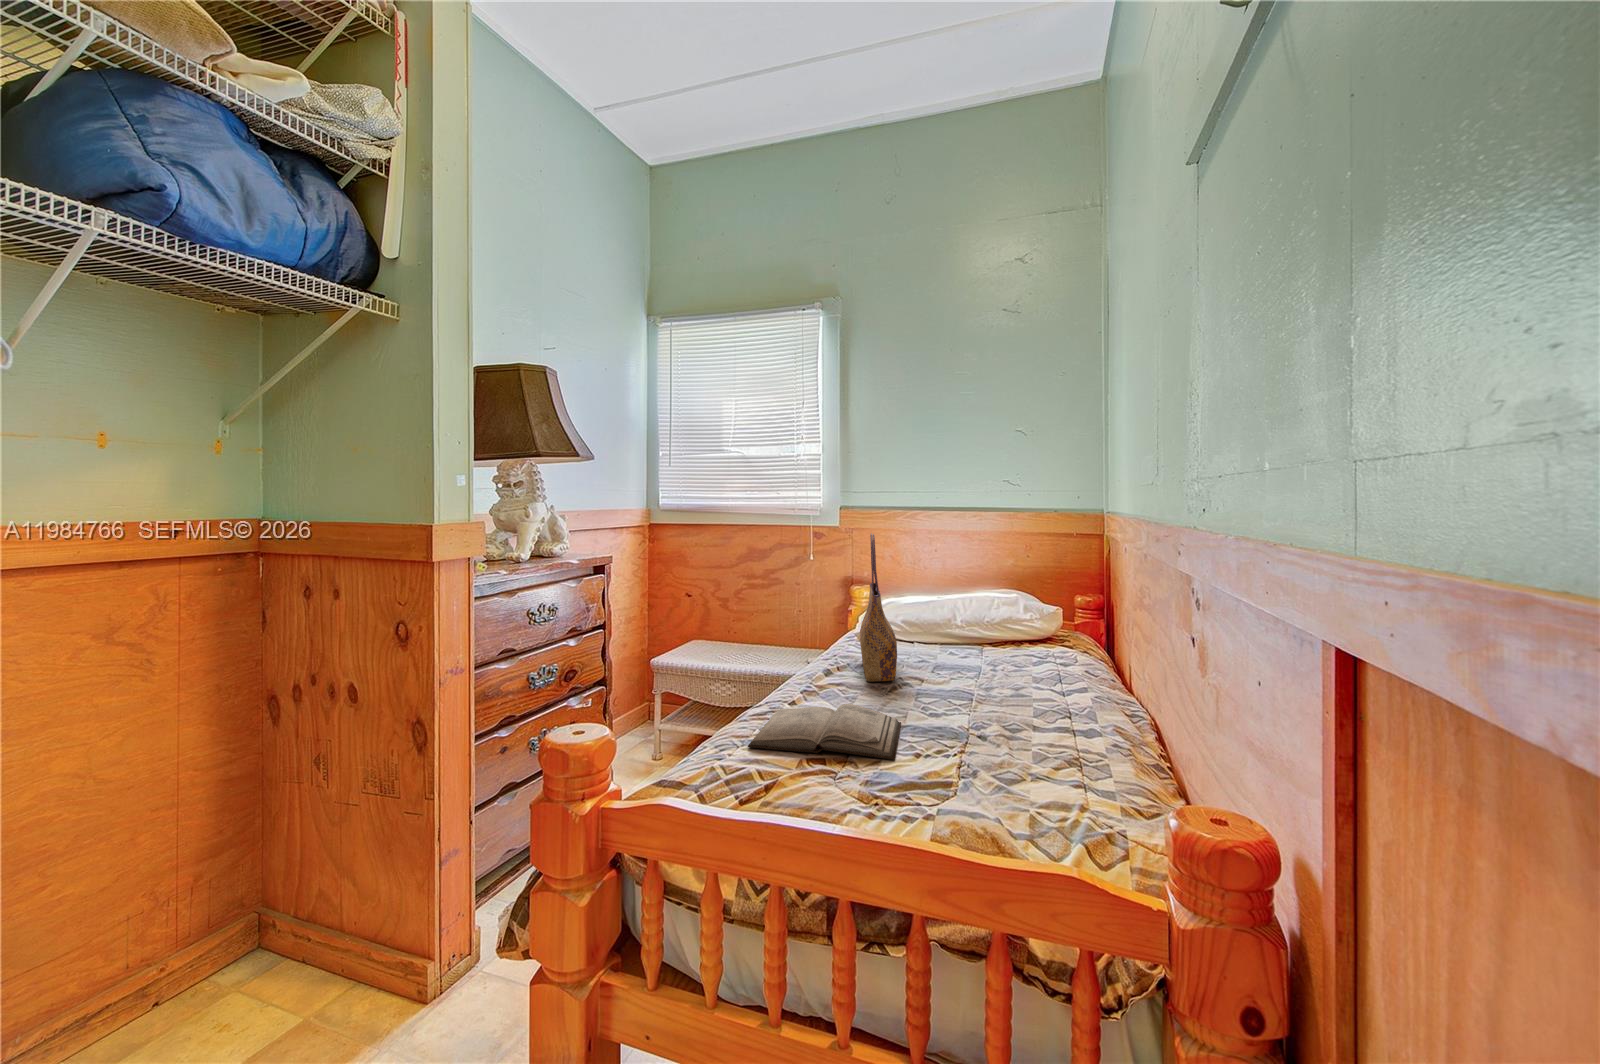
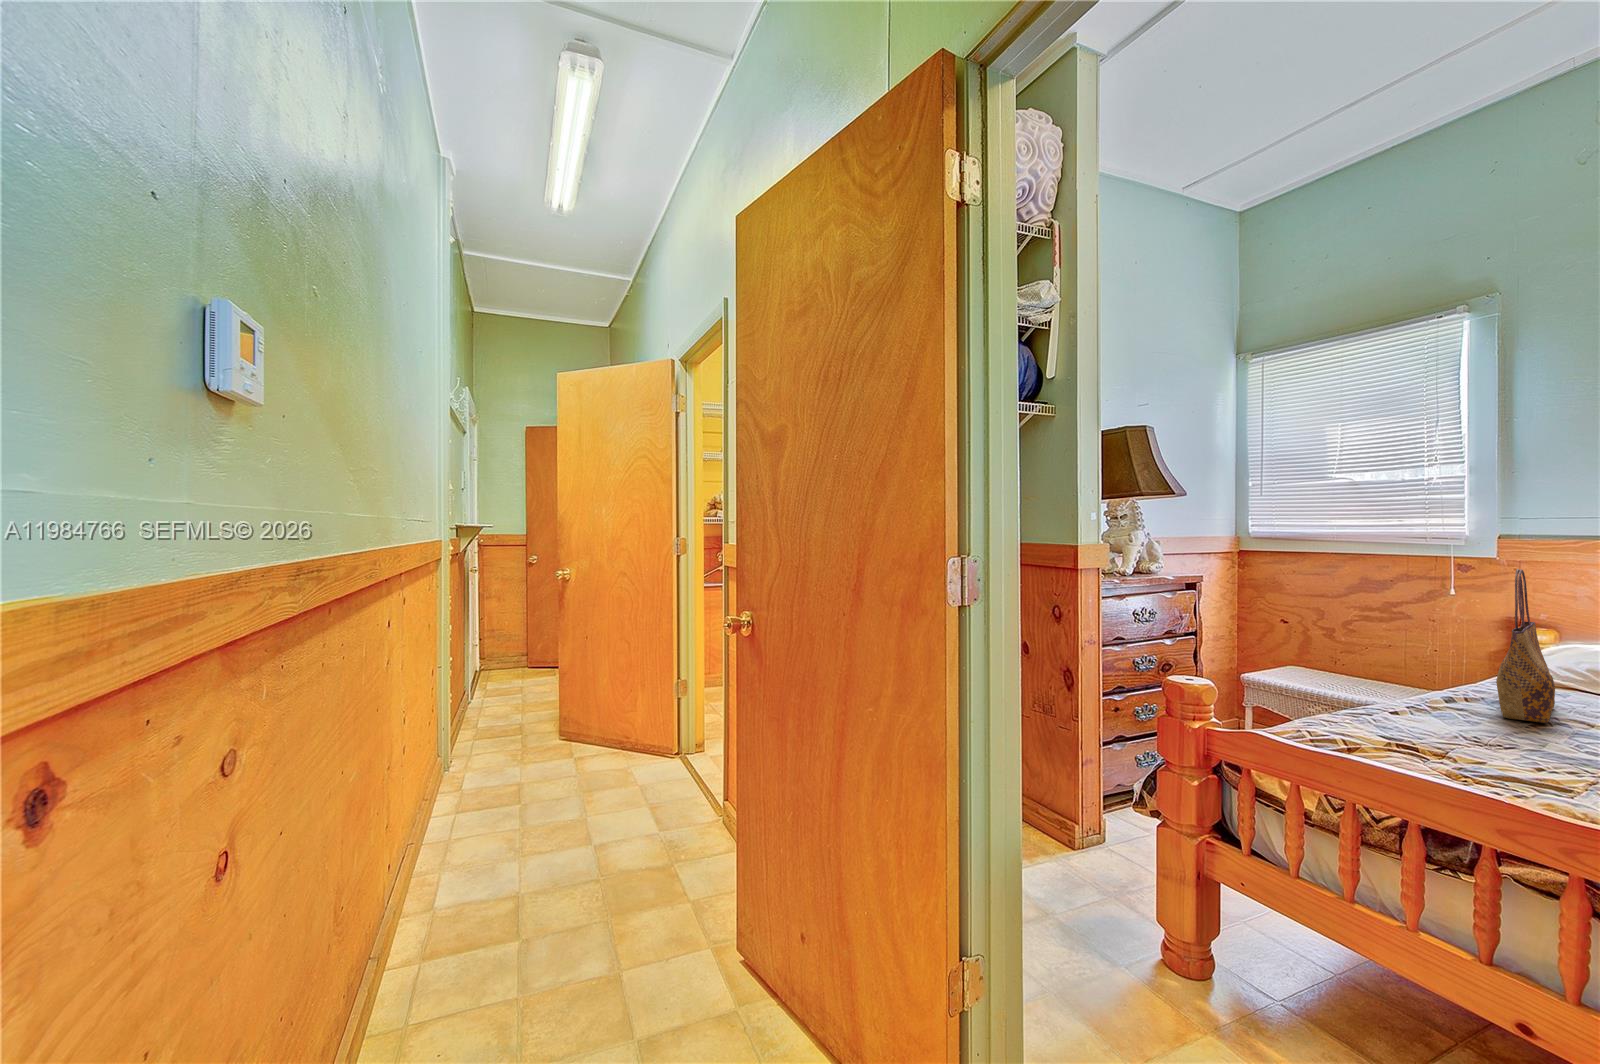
diary: present [748,704,901,760] -> none [1335,715,1532,769]

